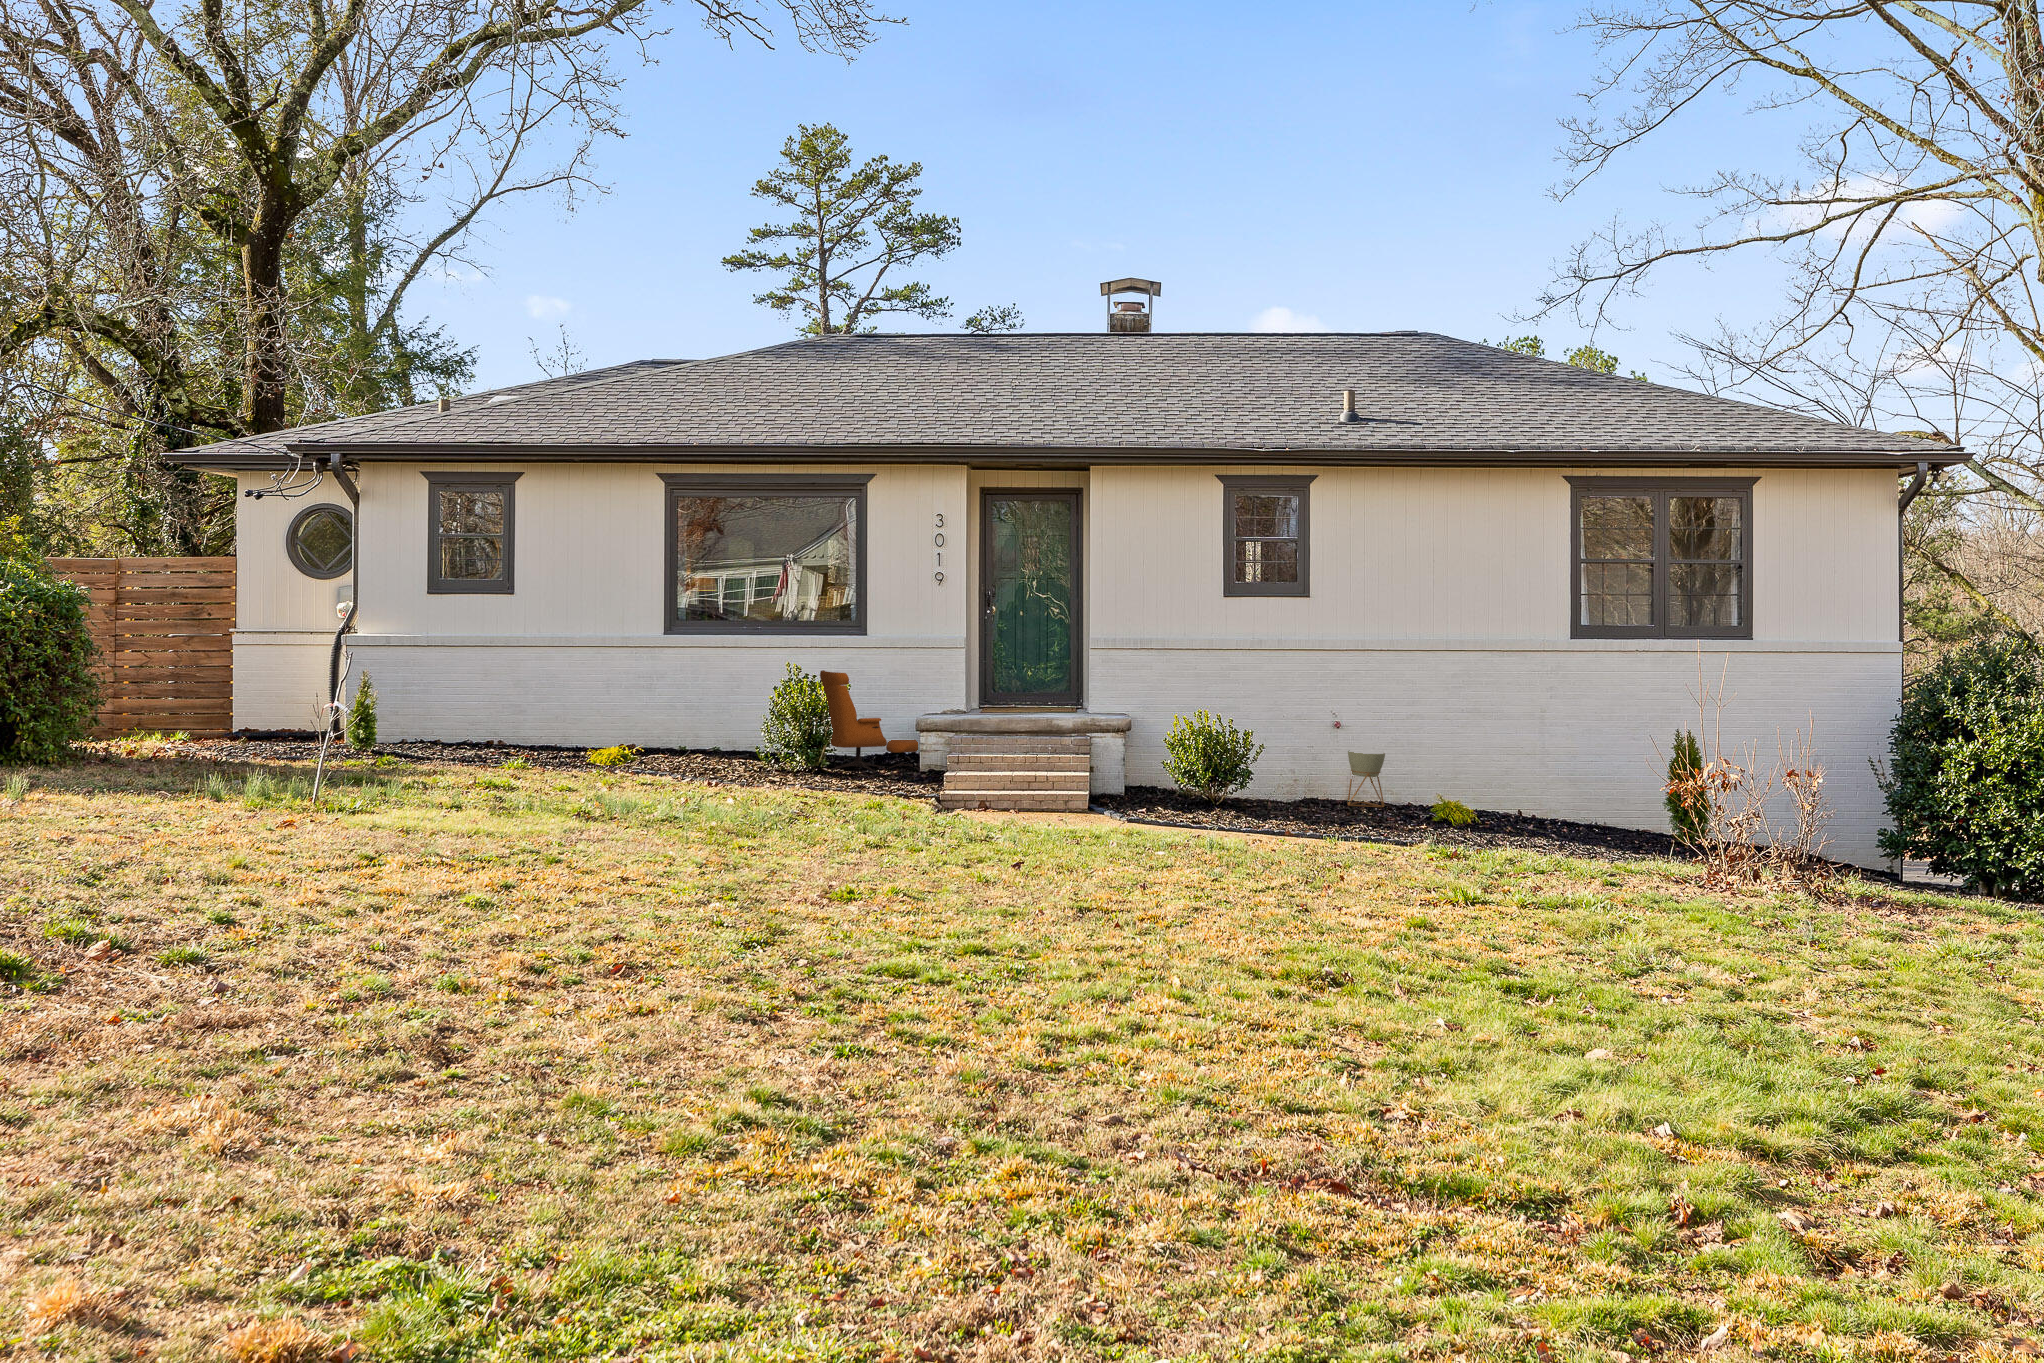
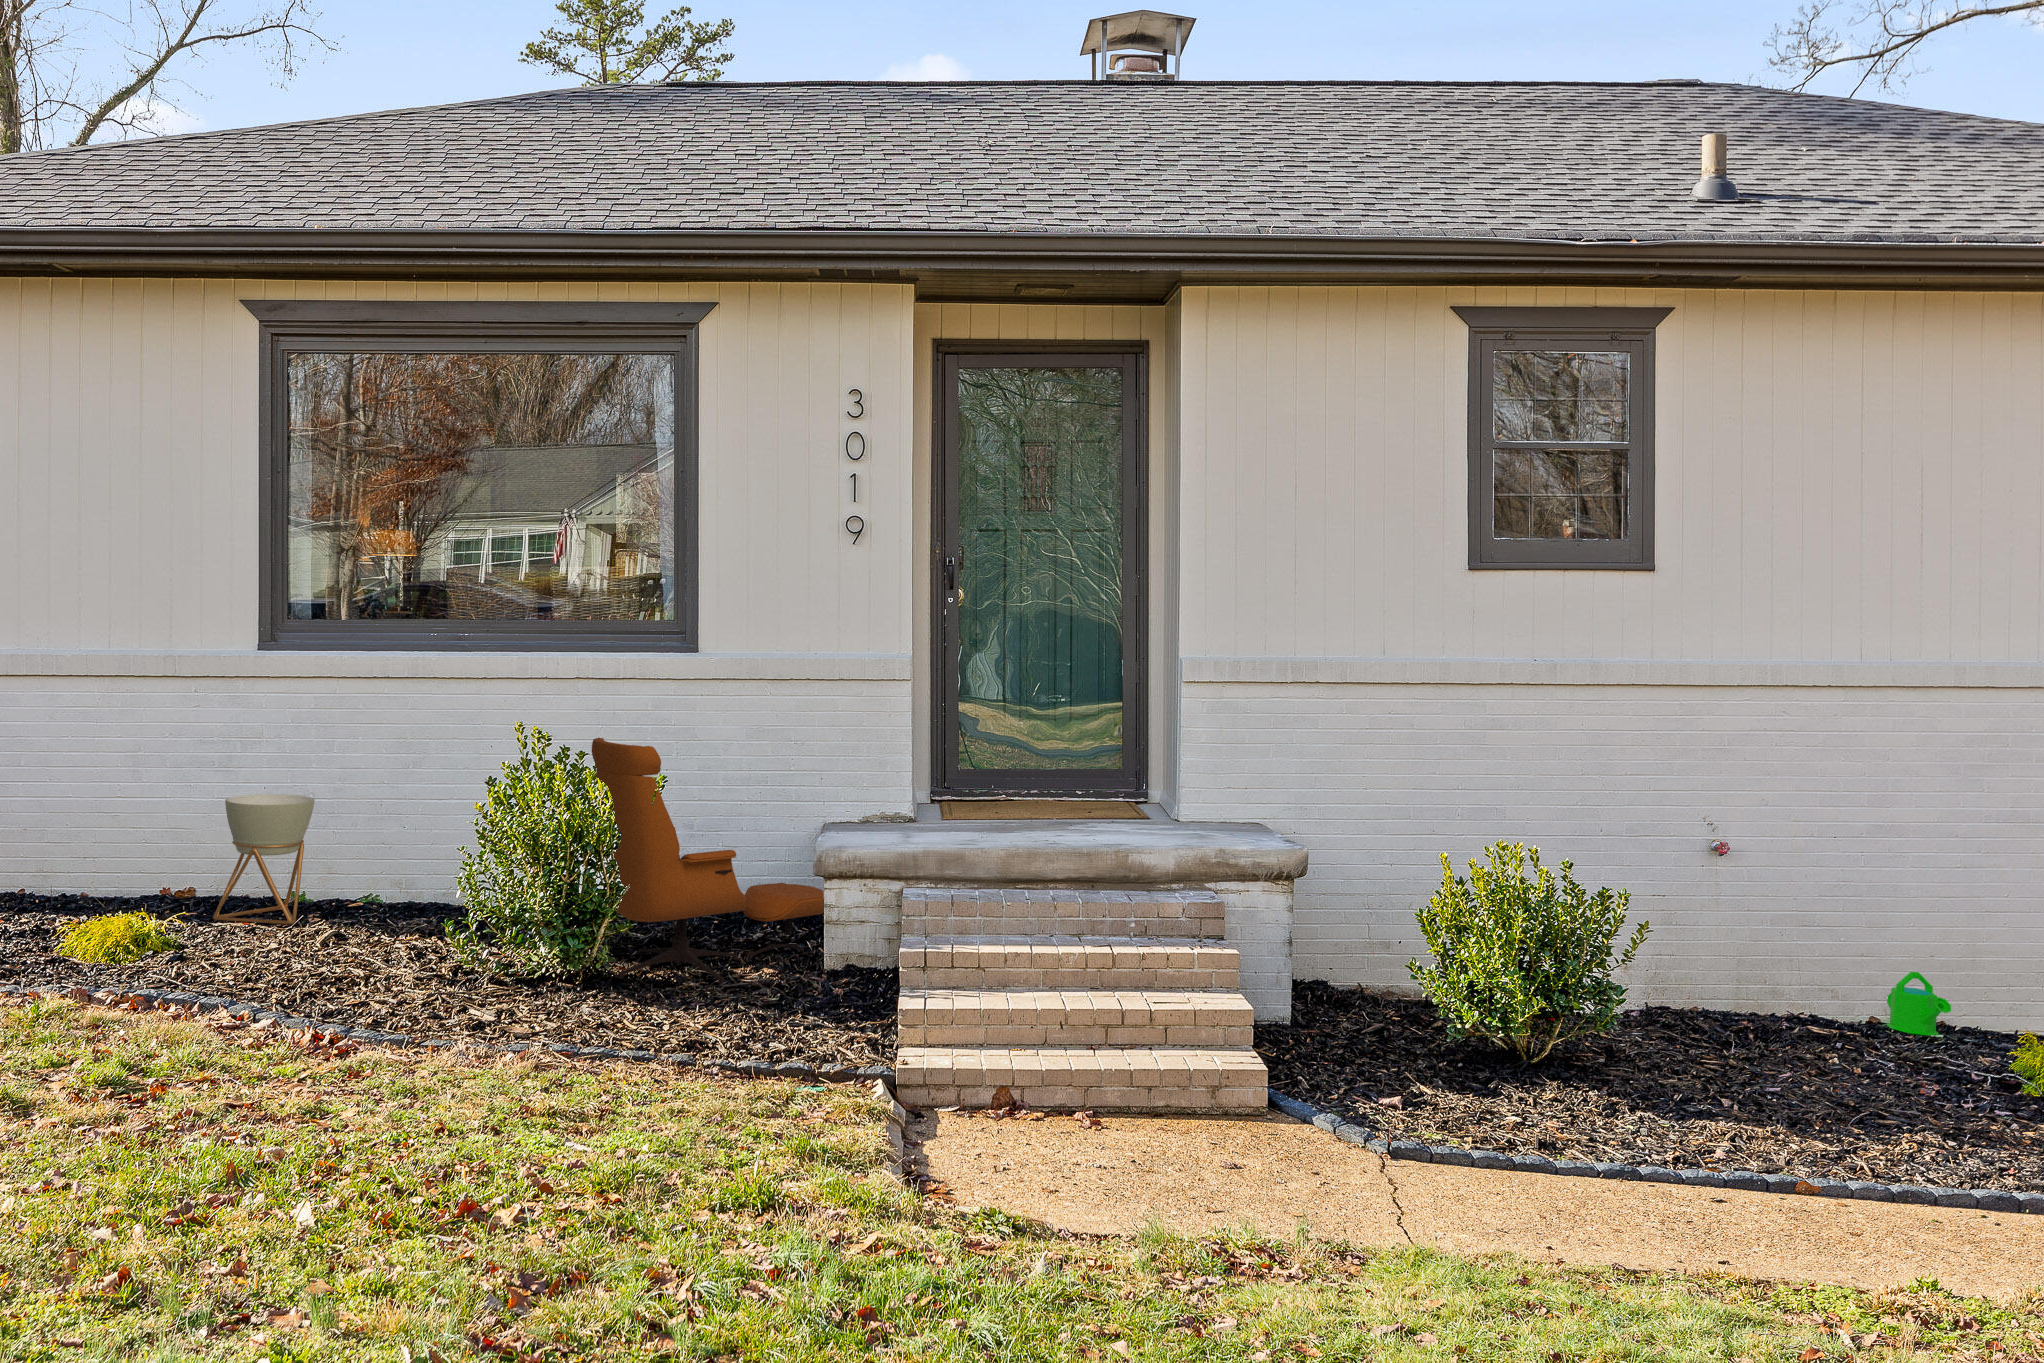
planter: present [1347,750,1385,808] -> present [213,794,315,924]
watering can: none [1407,781,1428,808] -> present [1886,972,1951,1036]

